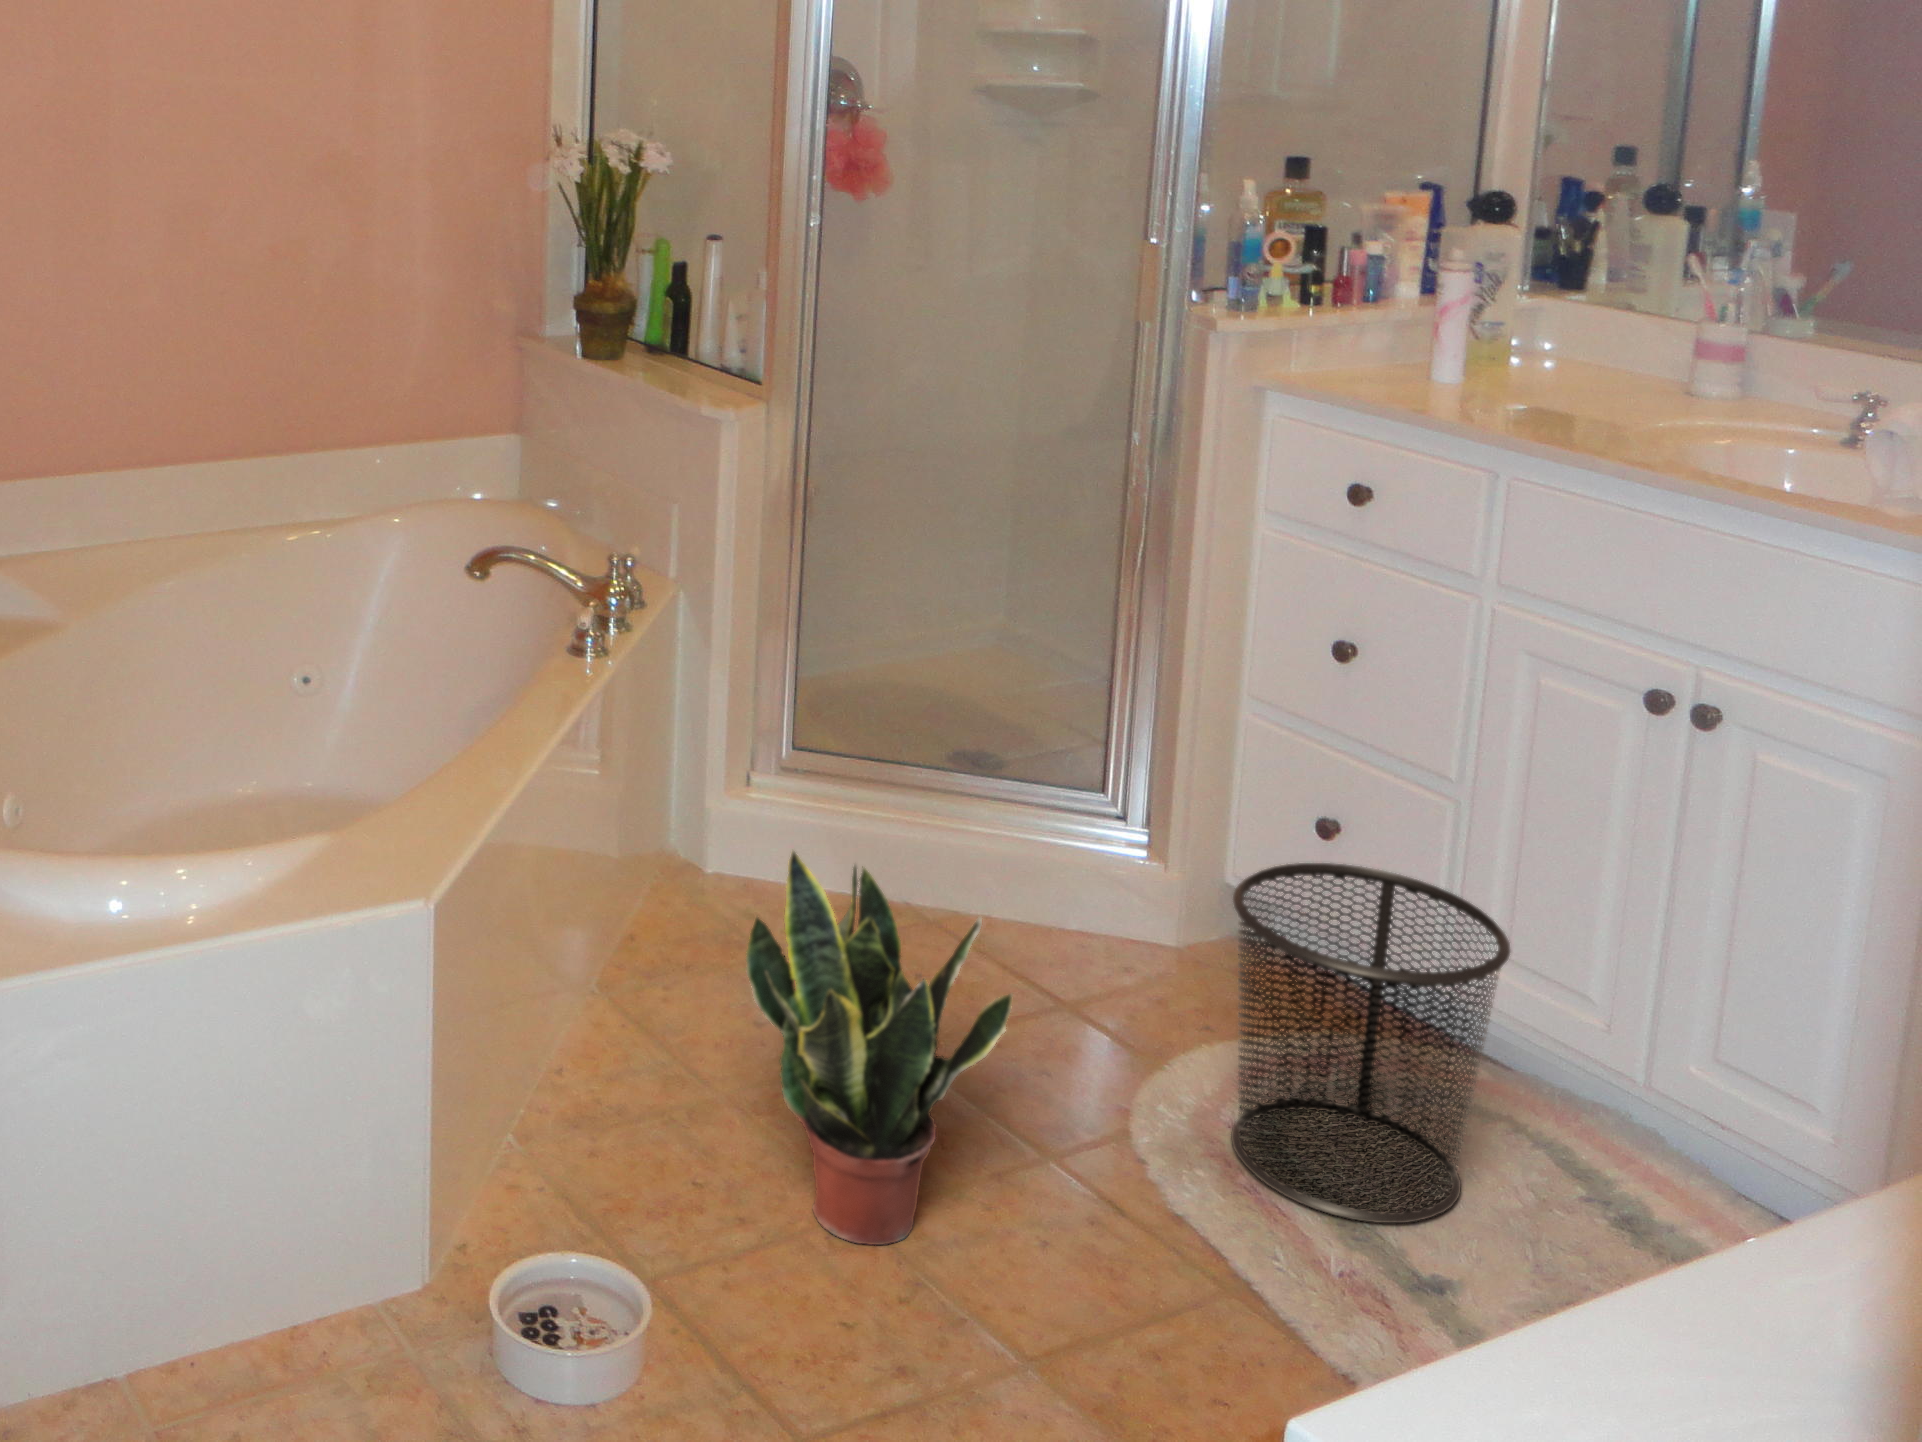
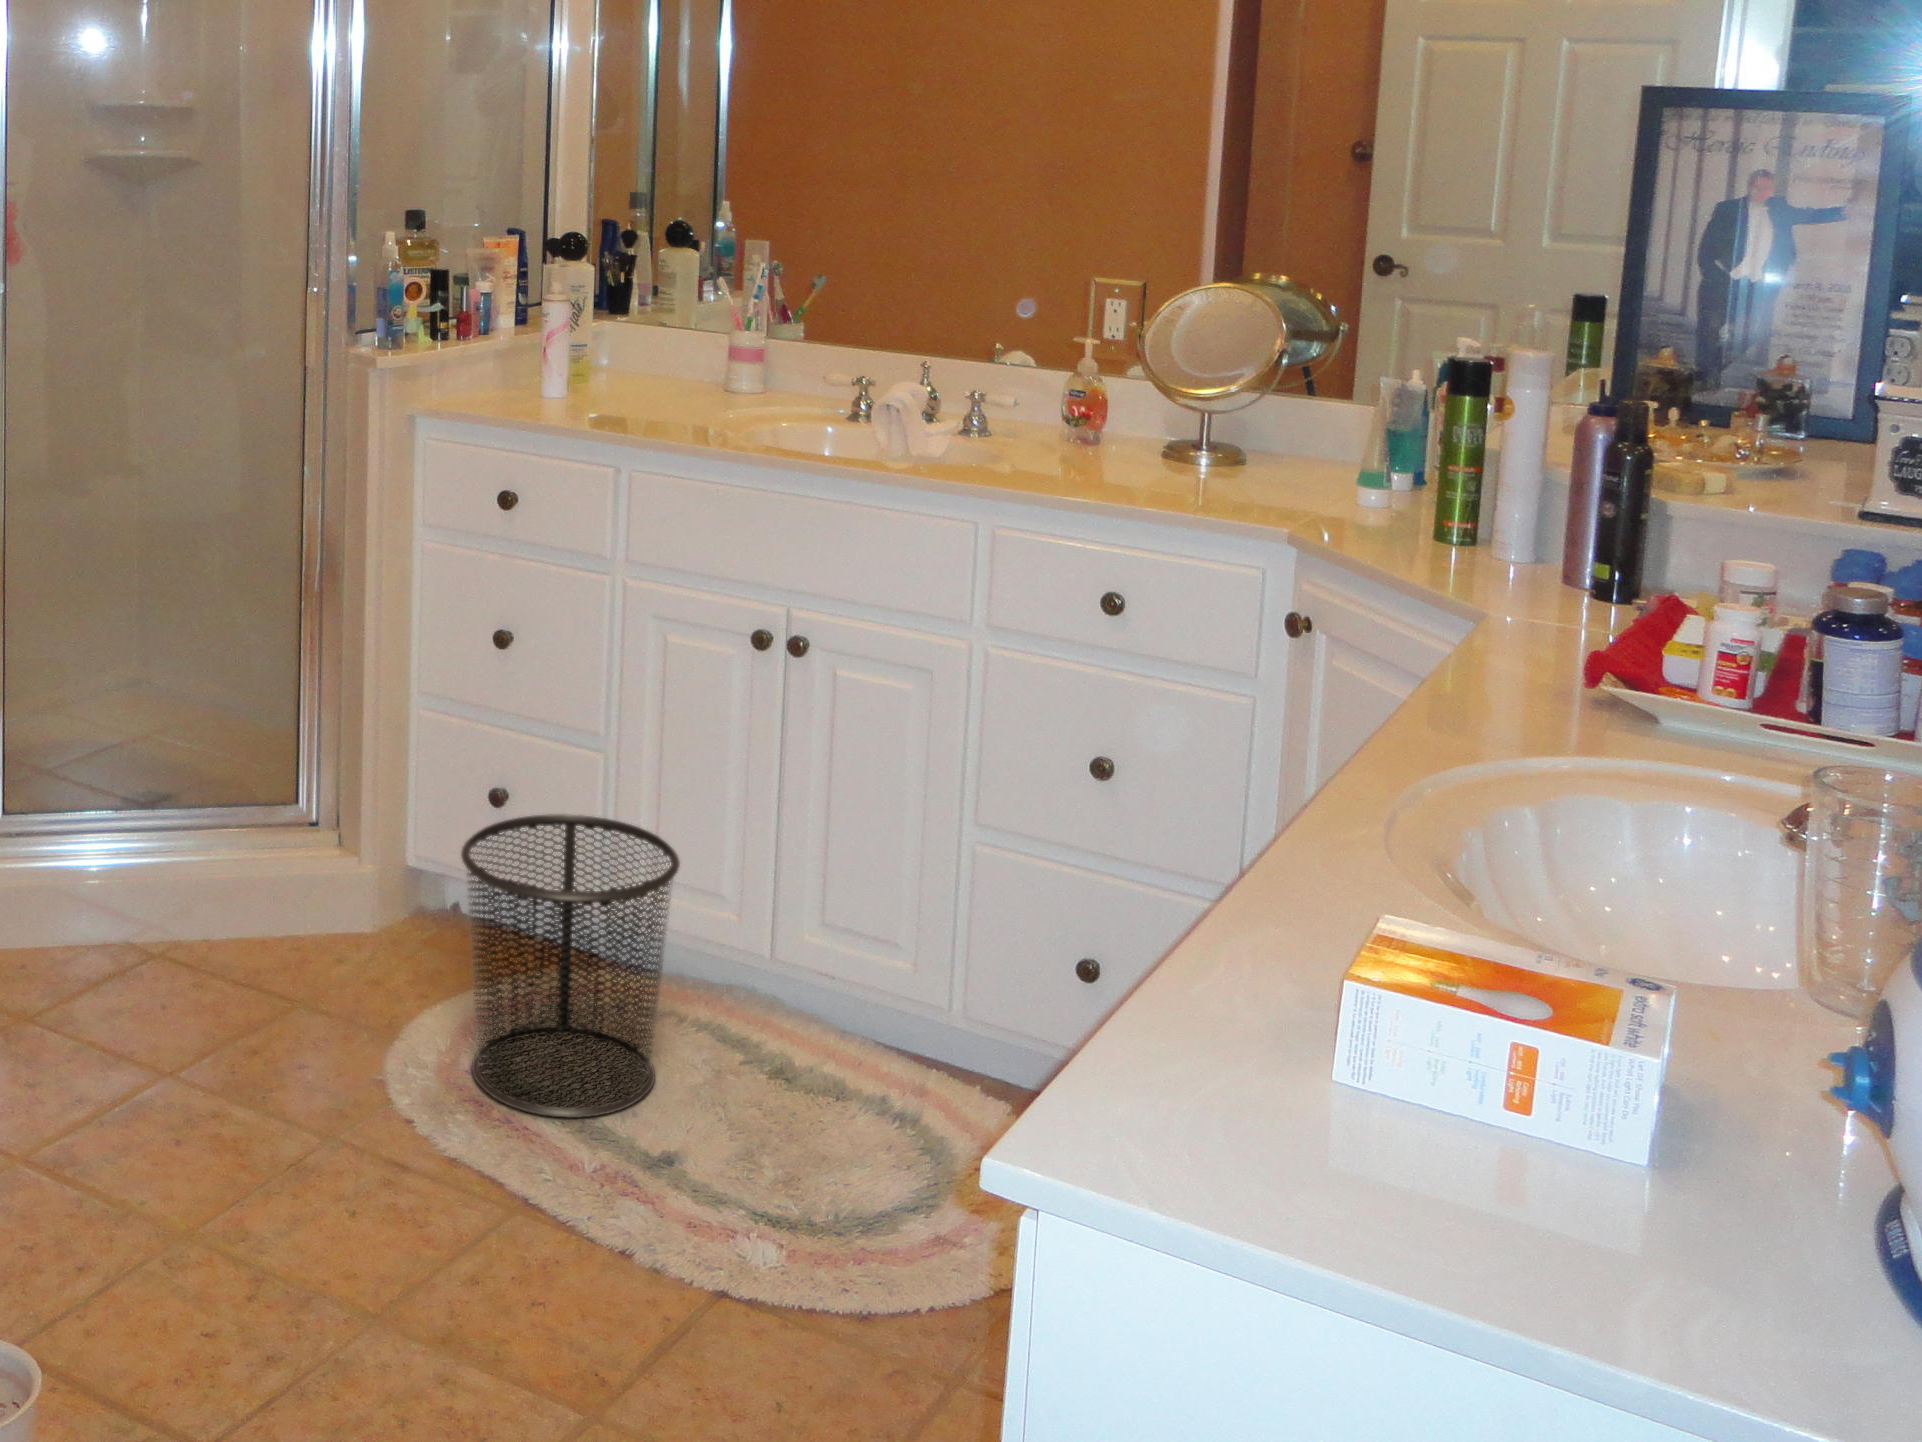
potted plant: present [746,851,1013,1245] -> none [59,886,312,1257]

